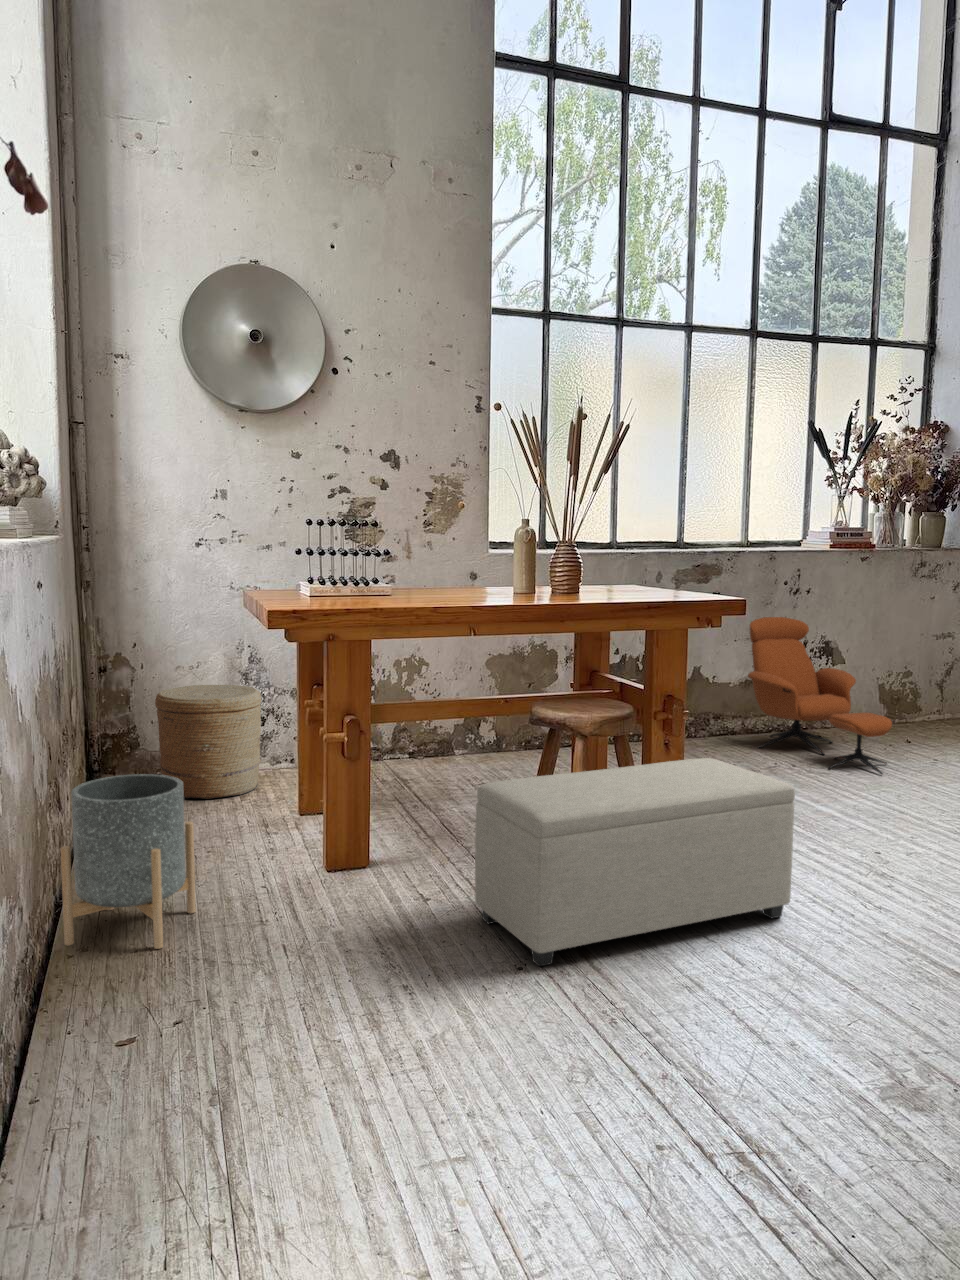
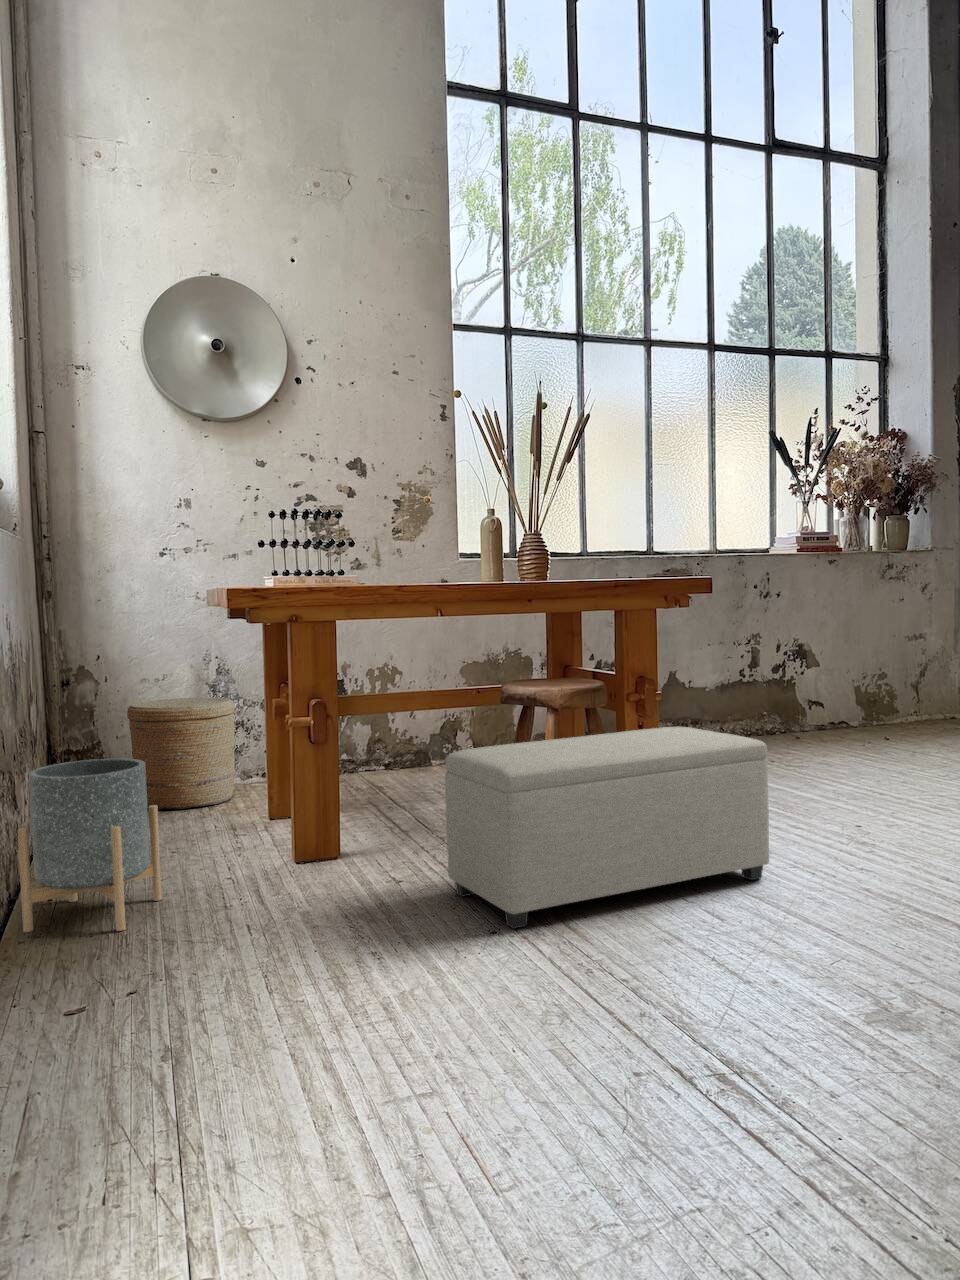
lounge chair: present [748,617,892,775] -> none [721,619,867,763]

